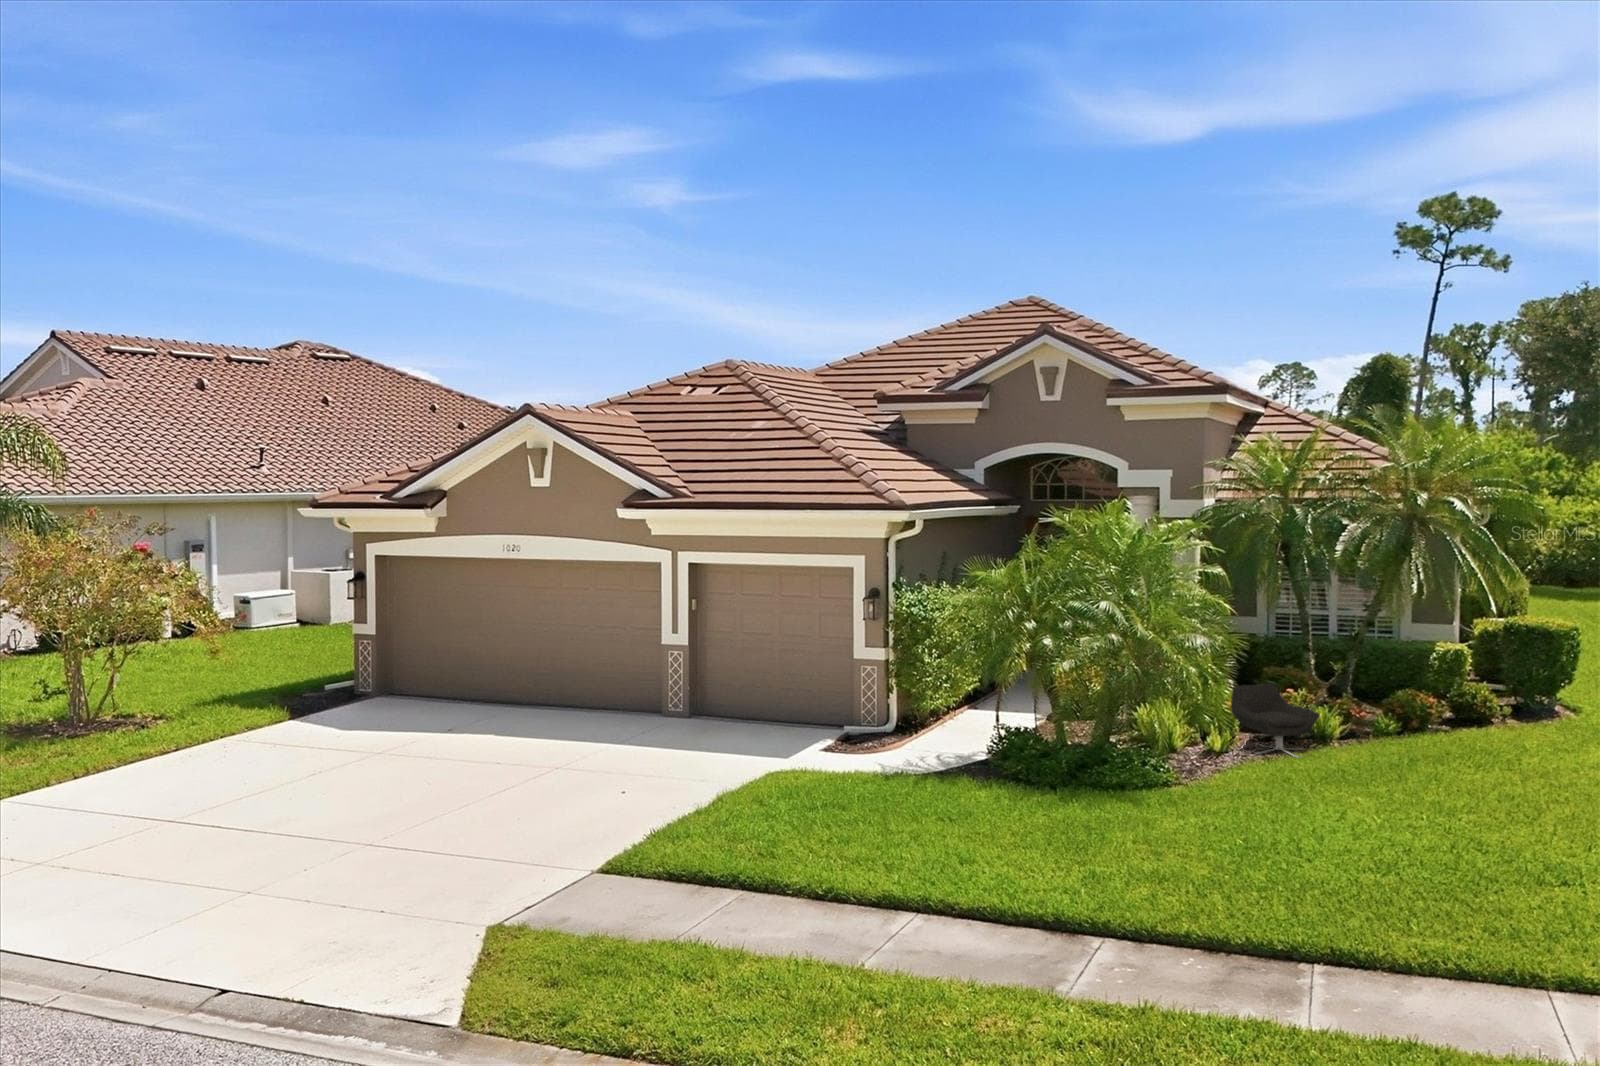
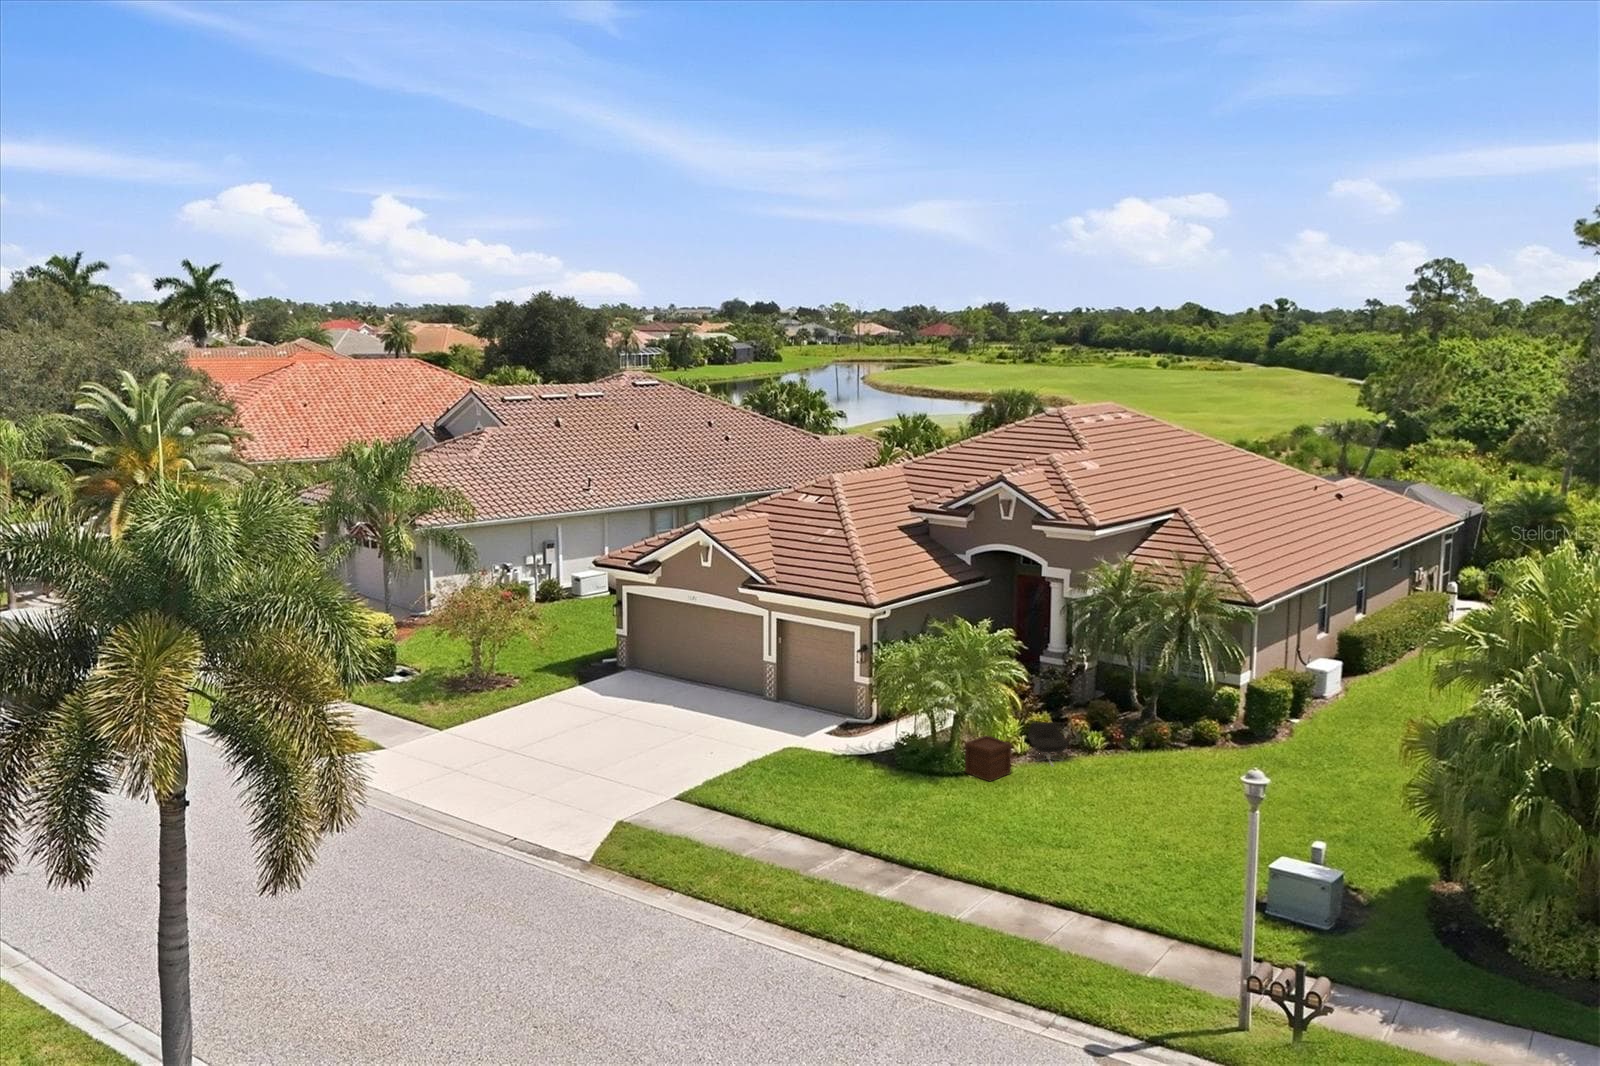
wooden crate: none [1158,705,1244,787] -> present [965,736,1012,781]

